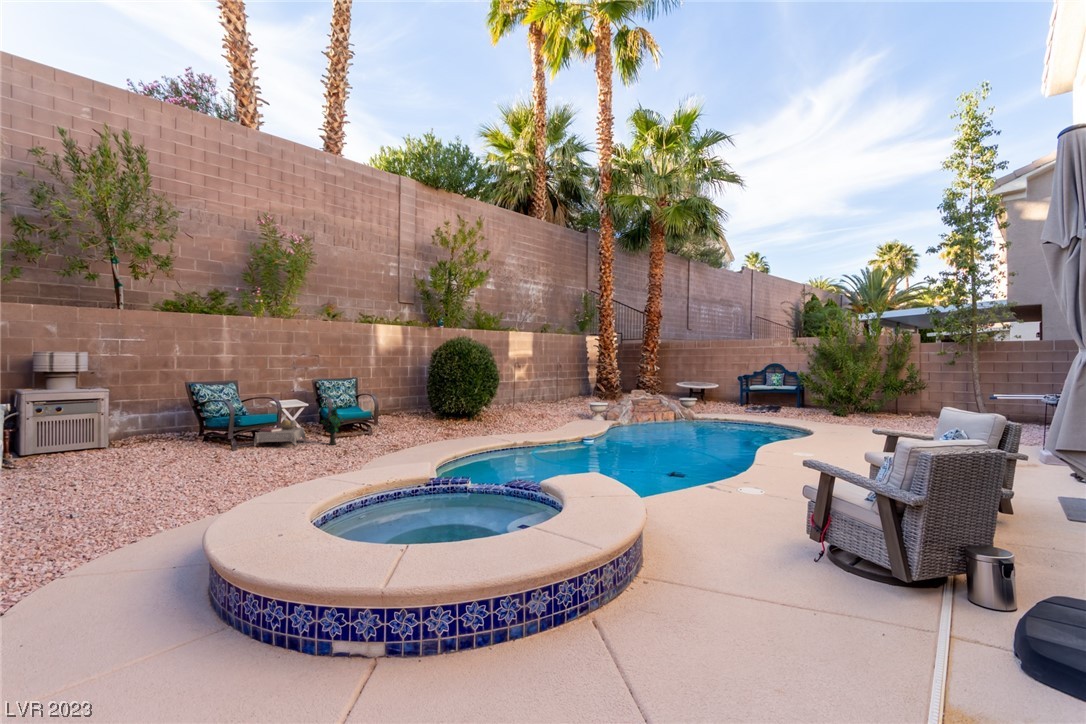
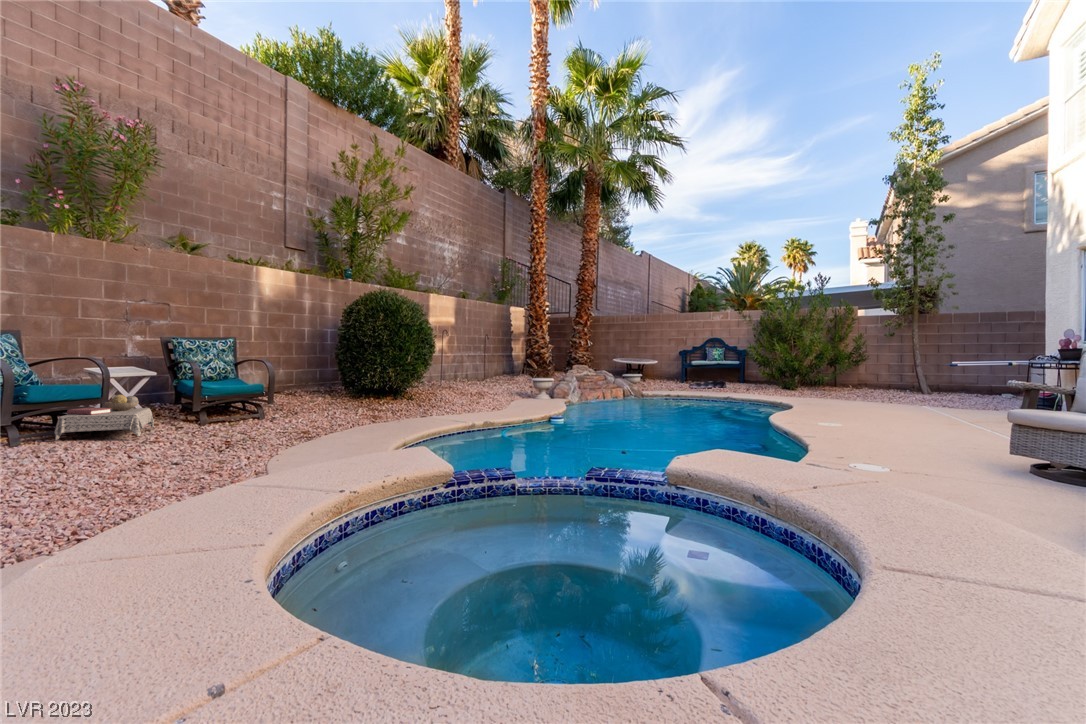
decorative plant: present [321,406,343,445] -> none [183,373,225,434]

